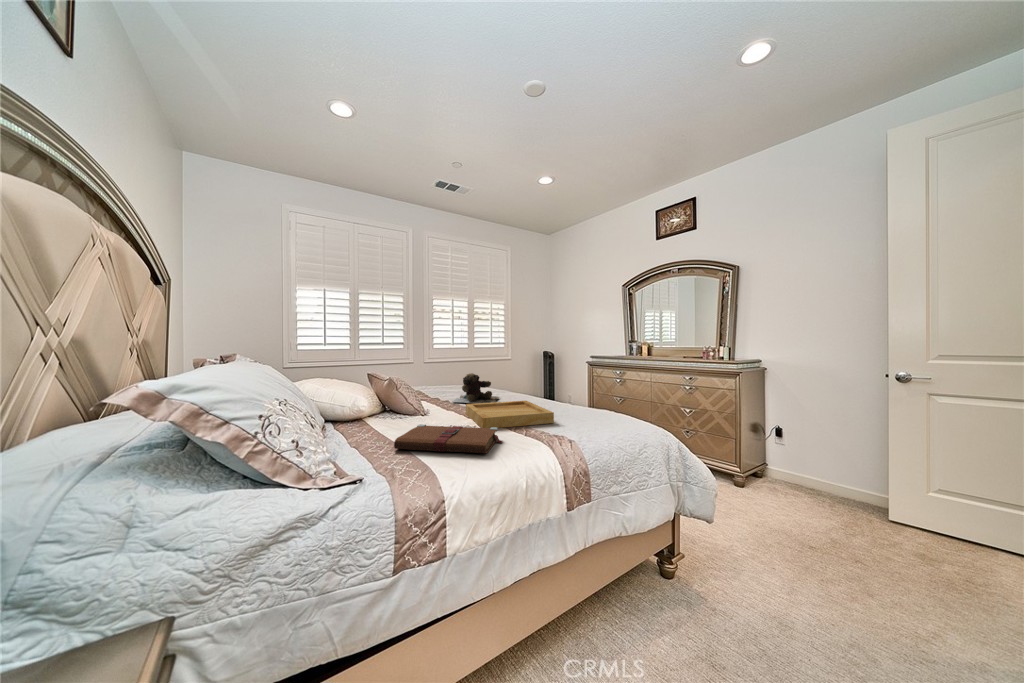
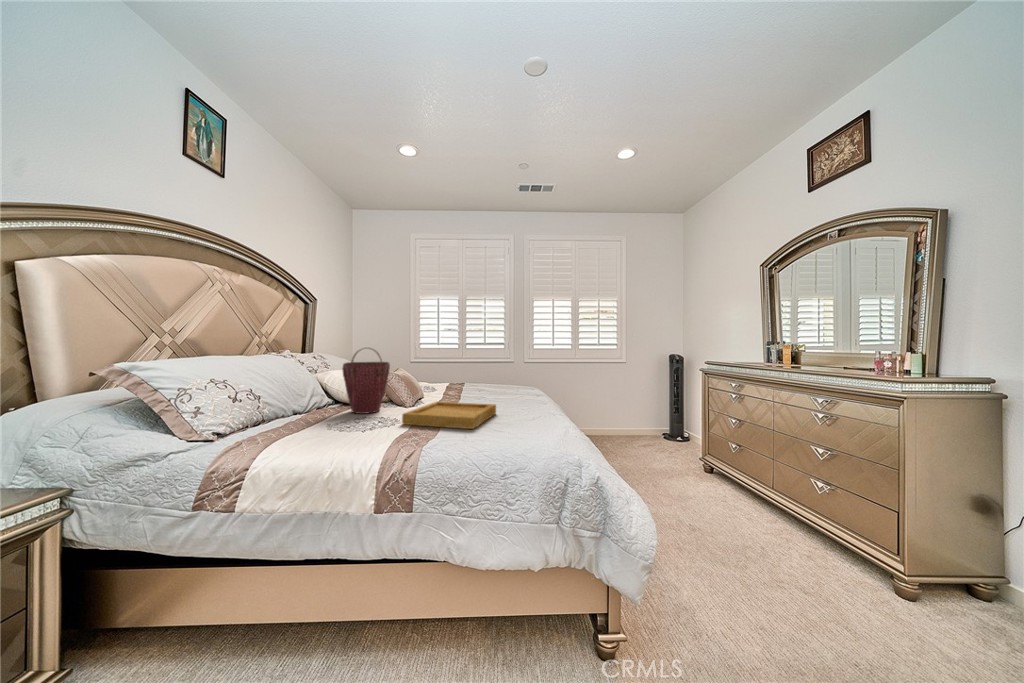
handbag: none [373,349,418,427] -> present [343,348,390,414]
teddy bear: present [452,373,499,404] -> none [457,373,511,405]
book: present [394,424,502,453] -> none [301,412,386,442]

